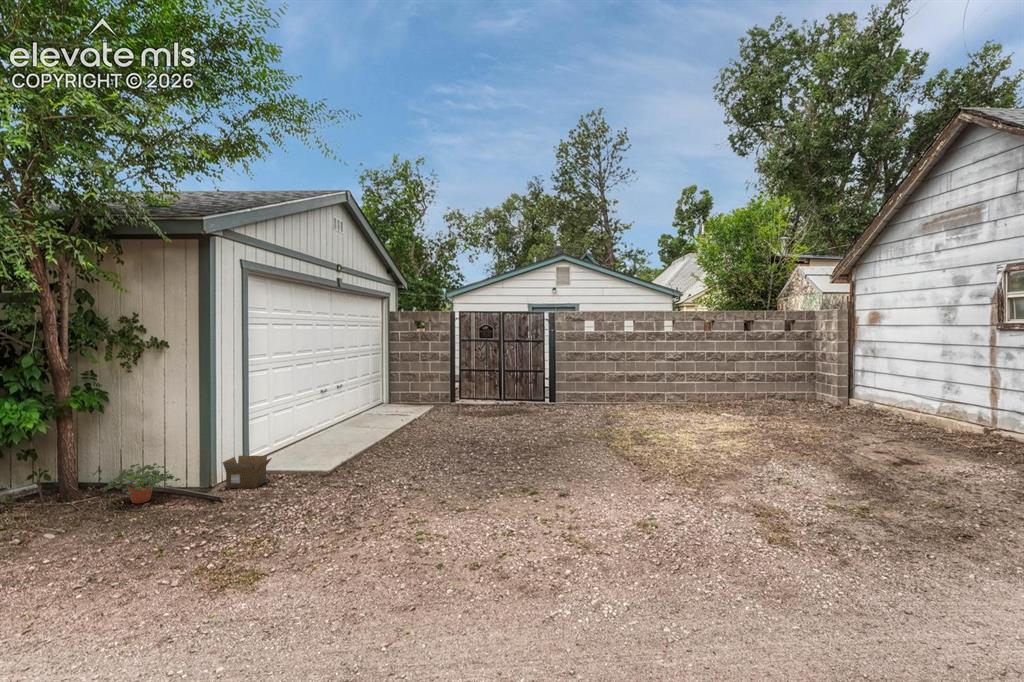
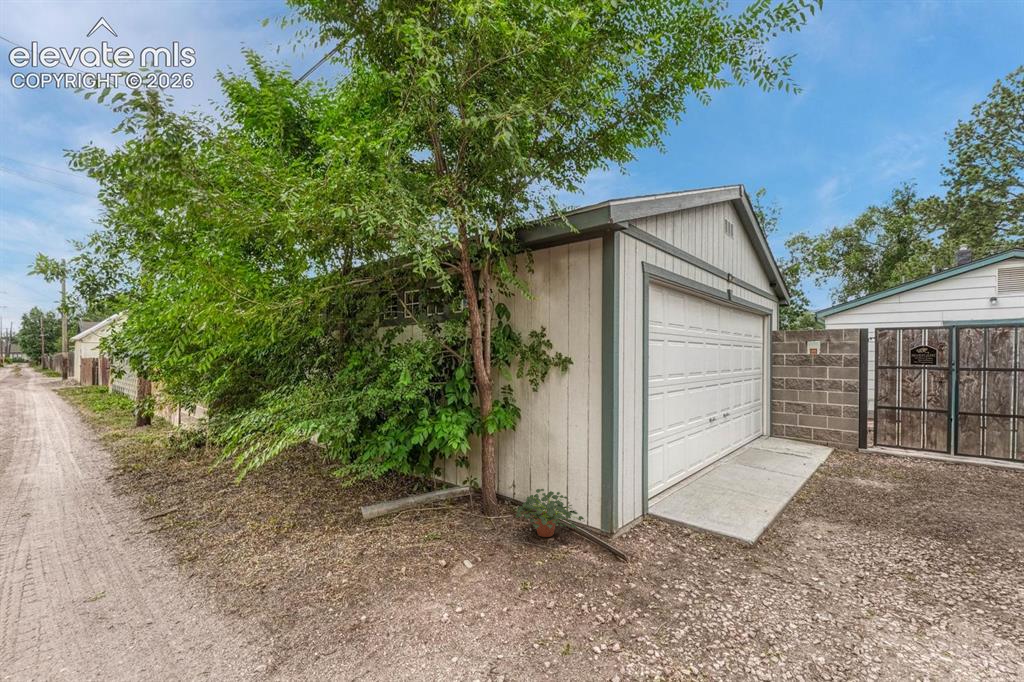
cardboard box: present [223,456,272,488] -> none [626,498,683,547]

